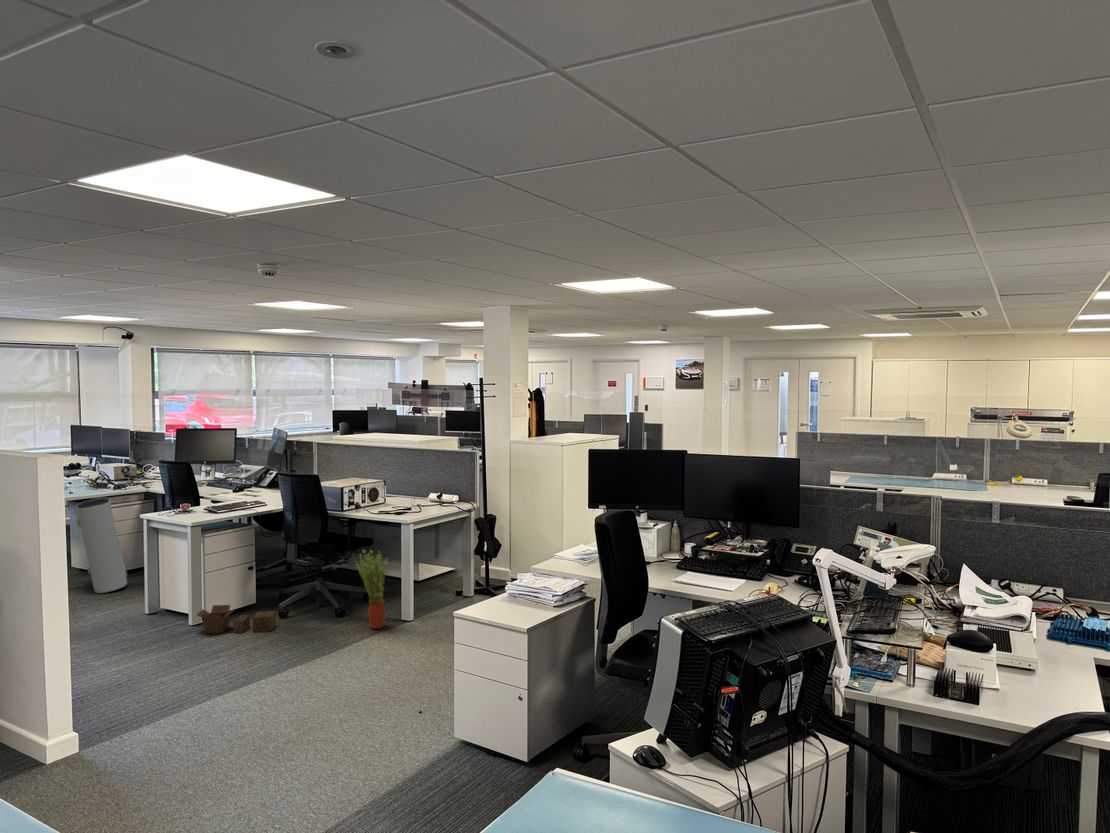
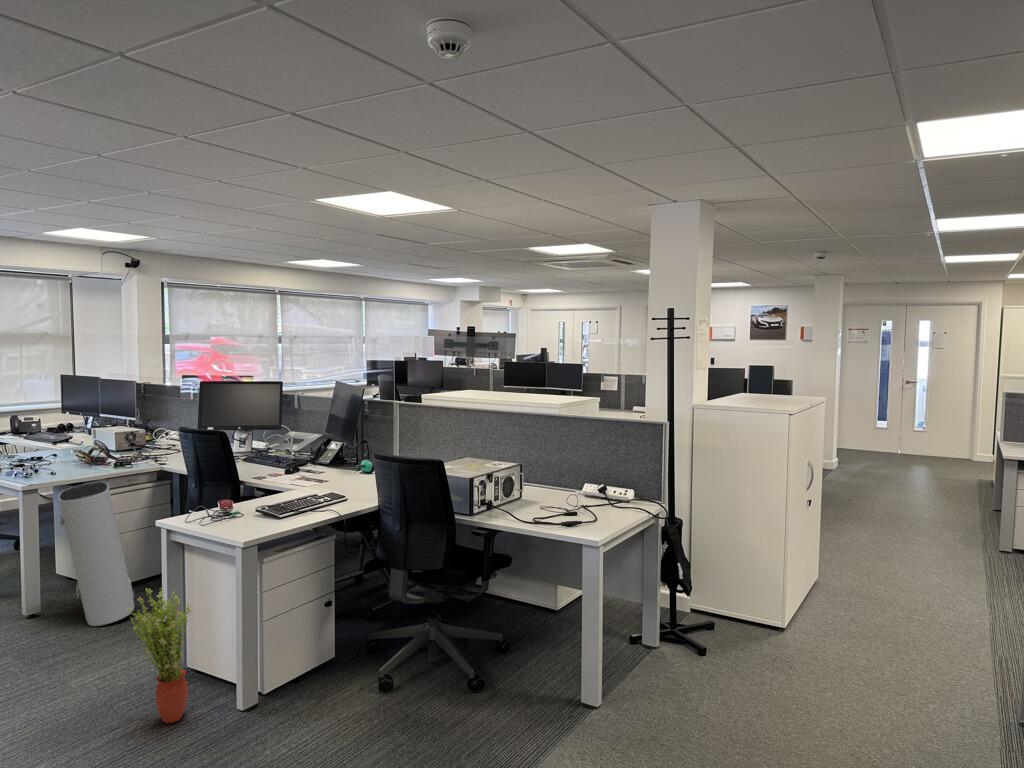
potted plant: present [356,550,388,629] -> present [128,588,192,723]
cardboard box: present [197,605,276,633] -> none [252,678,381,734]

